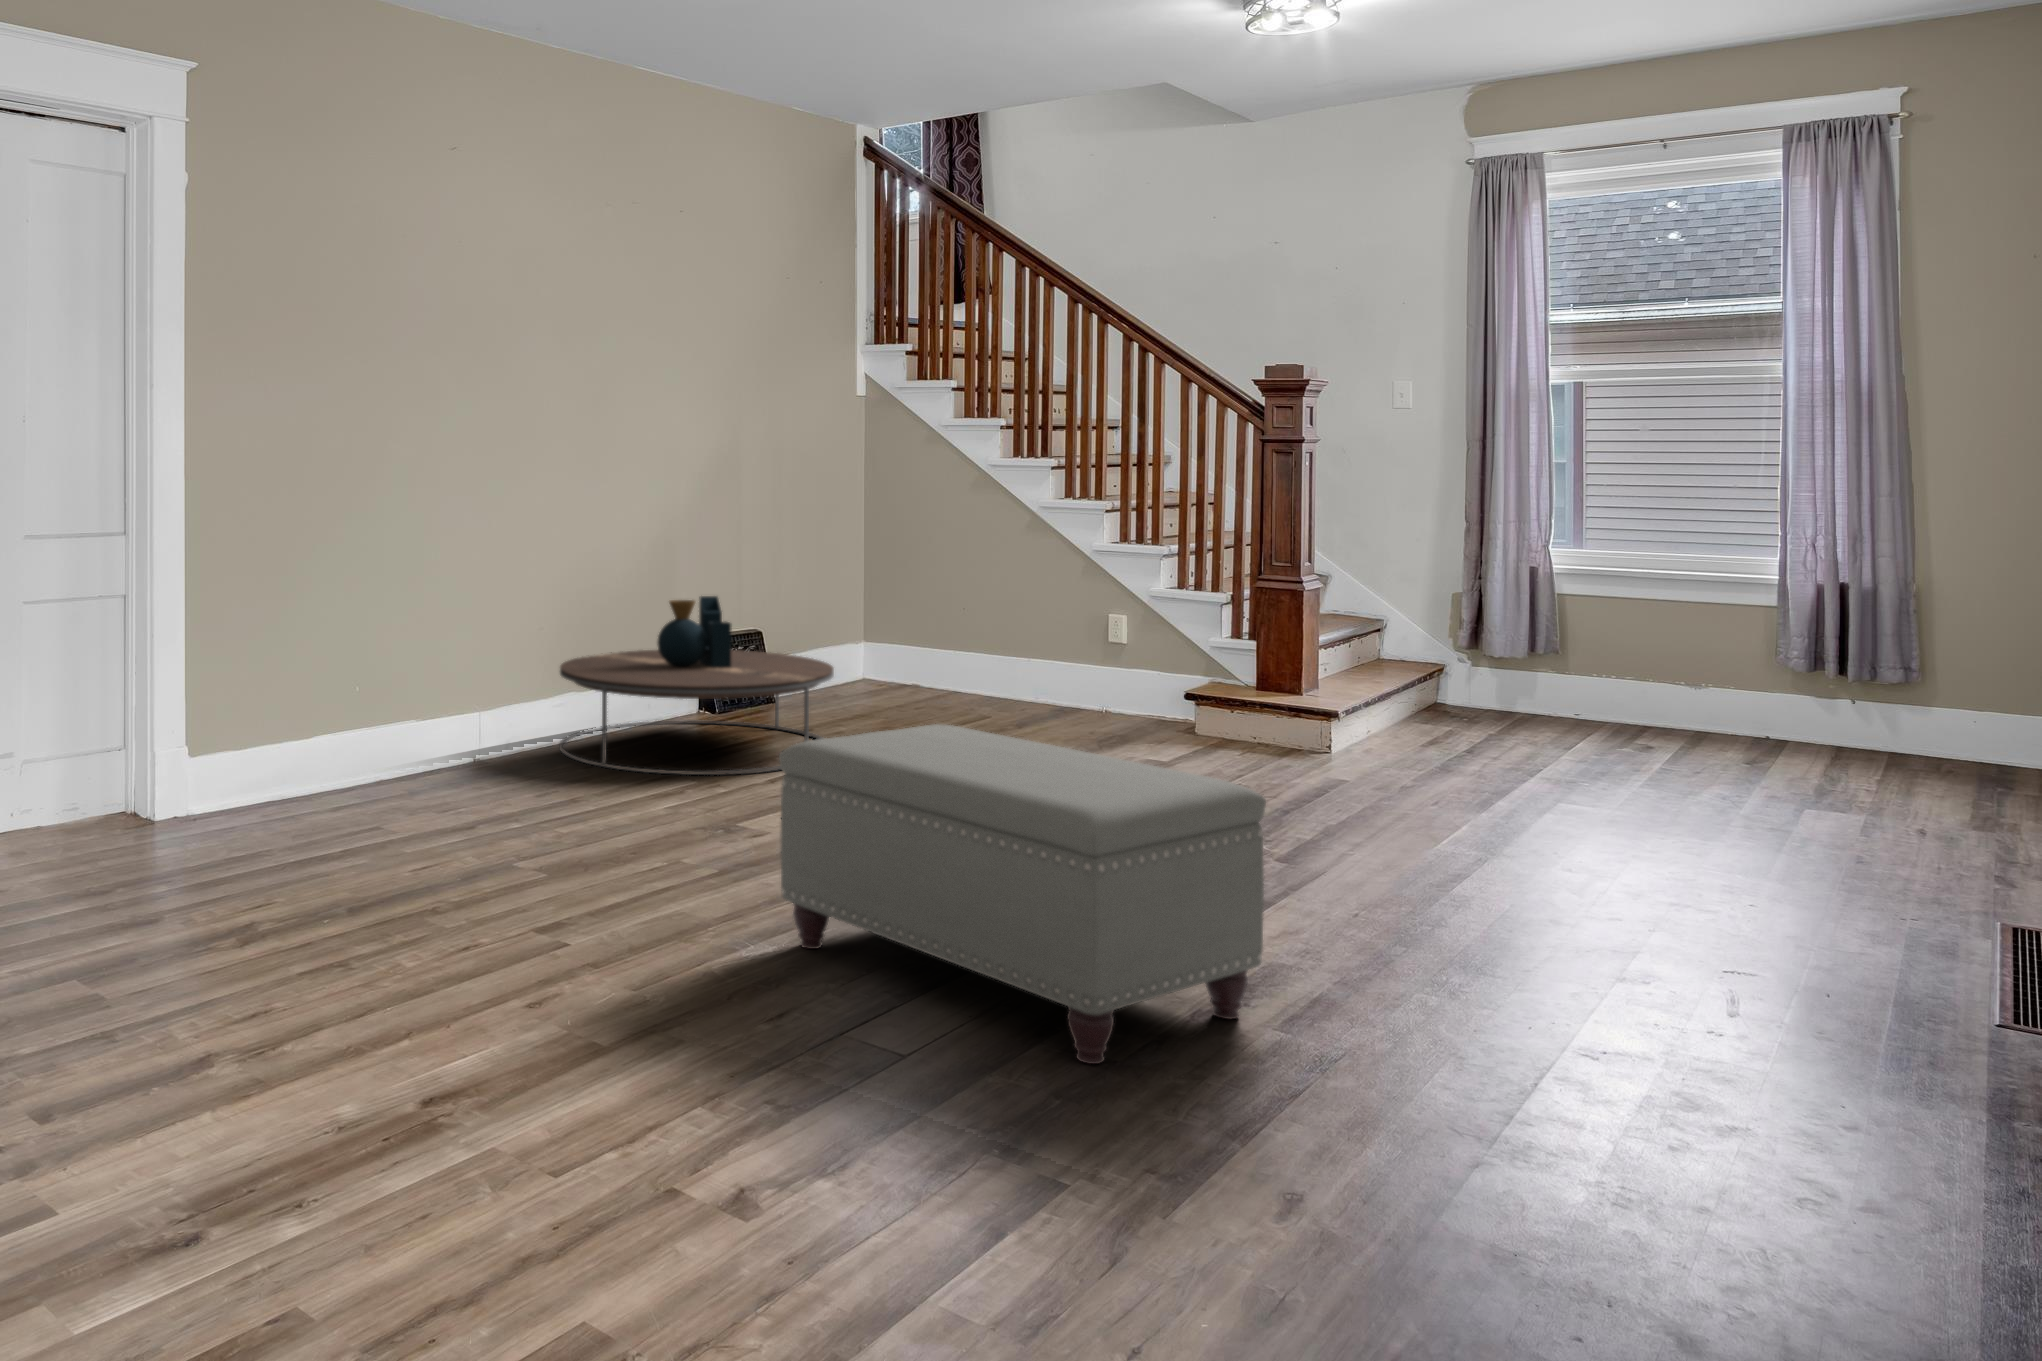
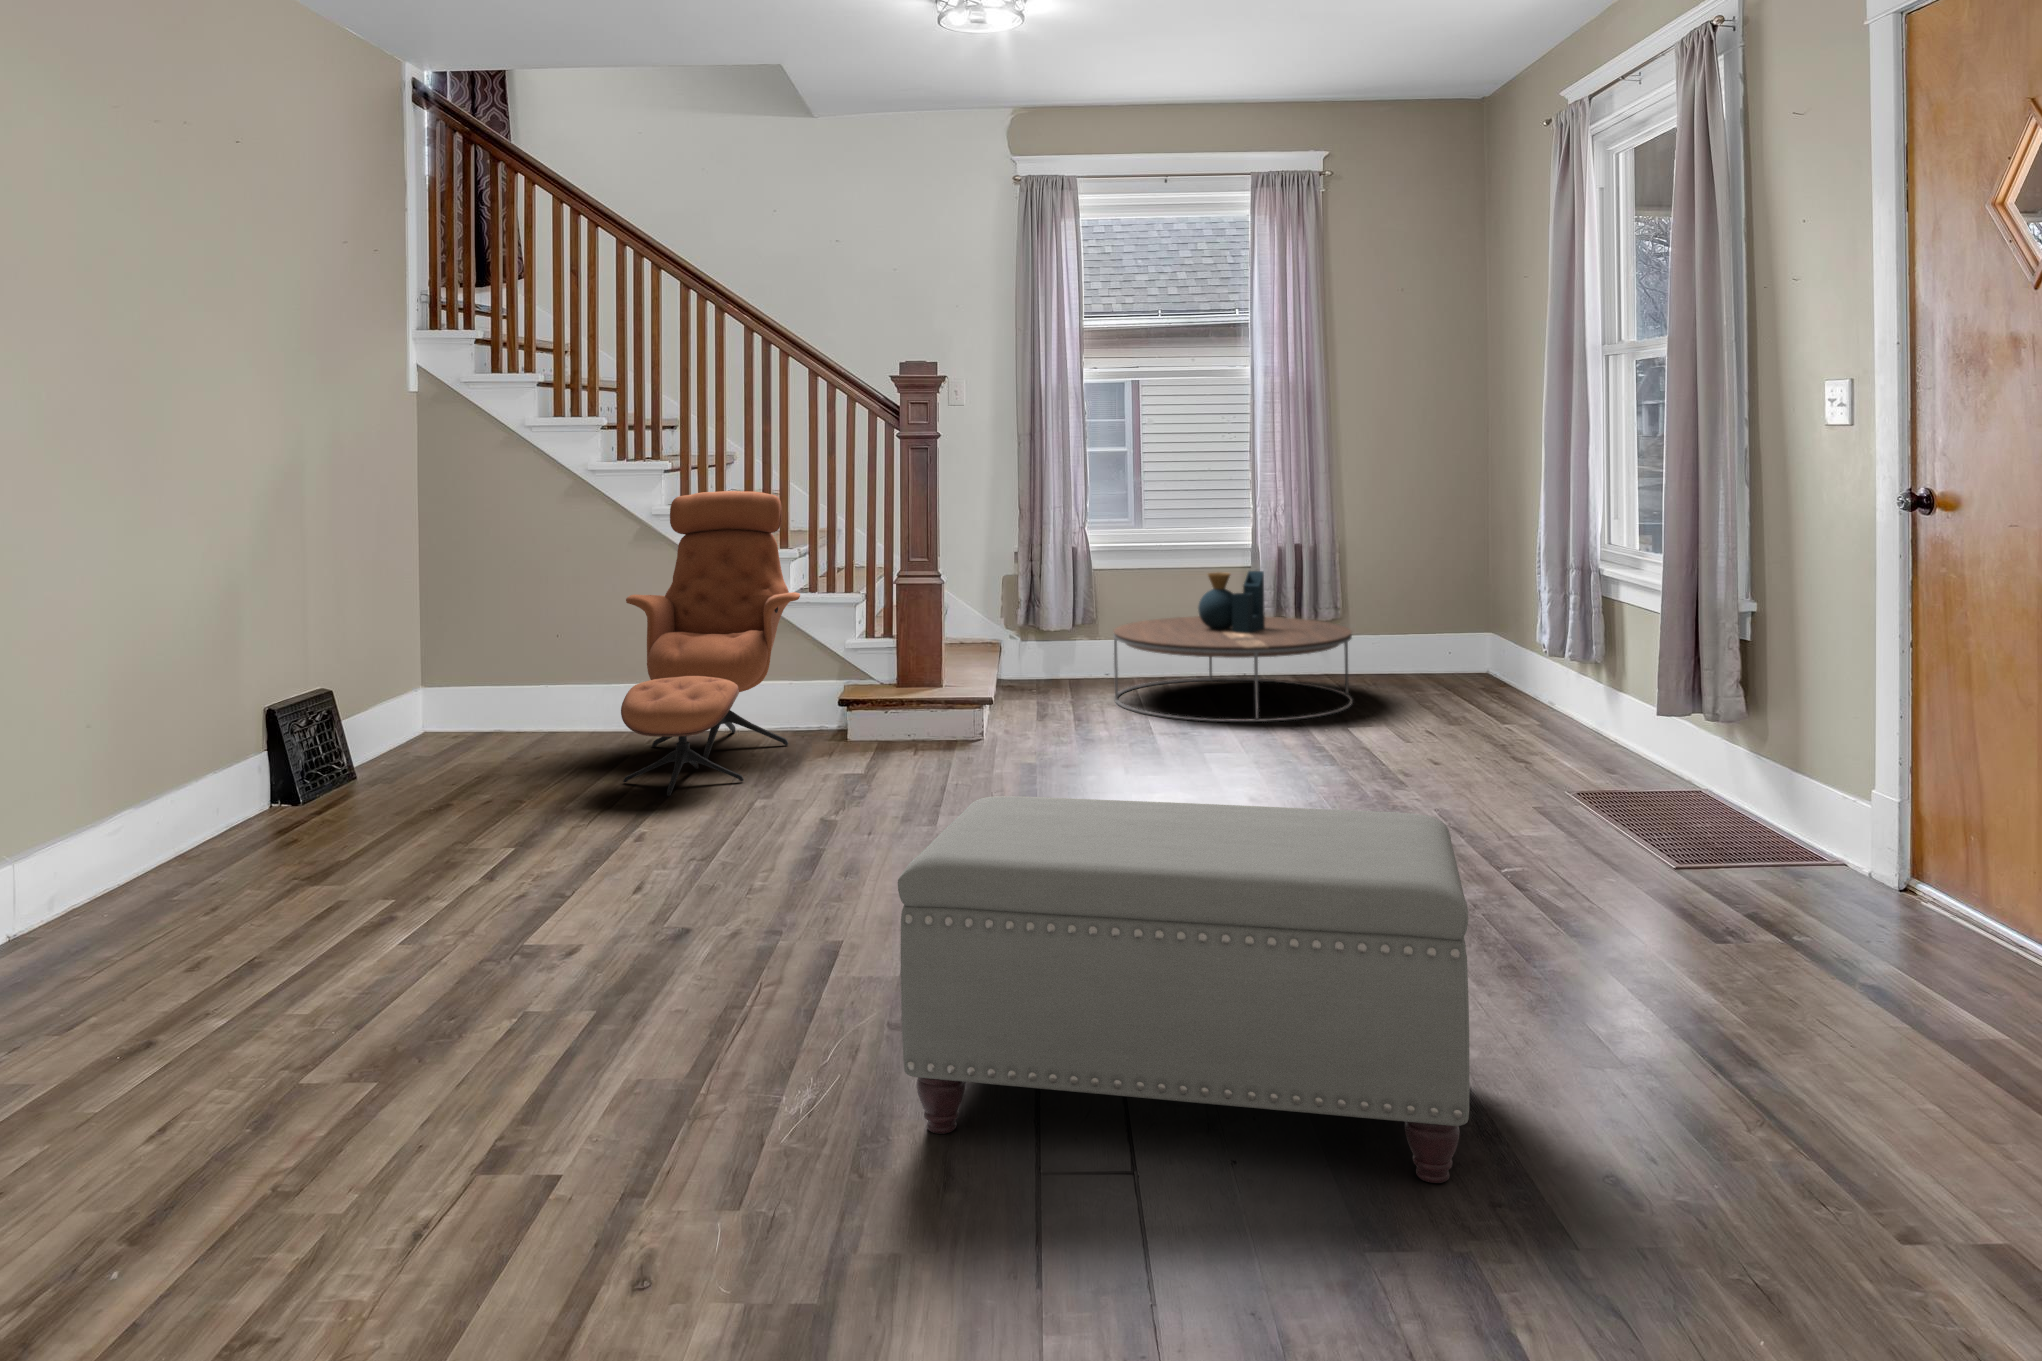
lounge chair: none [940,488,1151,746] -> present [621,491,800,796]
coffee table: present [559,596,834,775] -> present [1113,571,1353,722]

